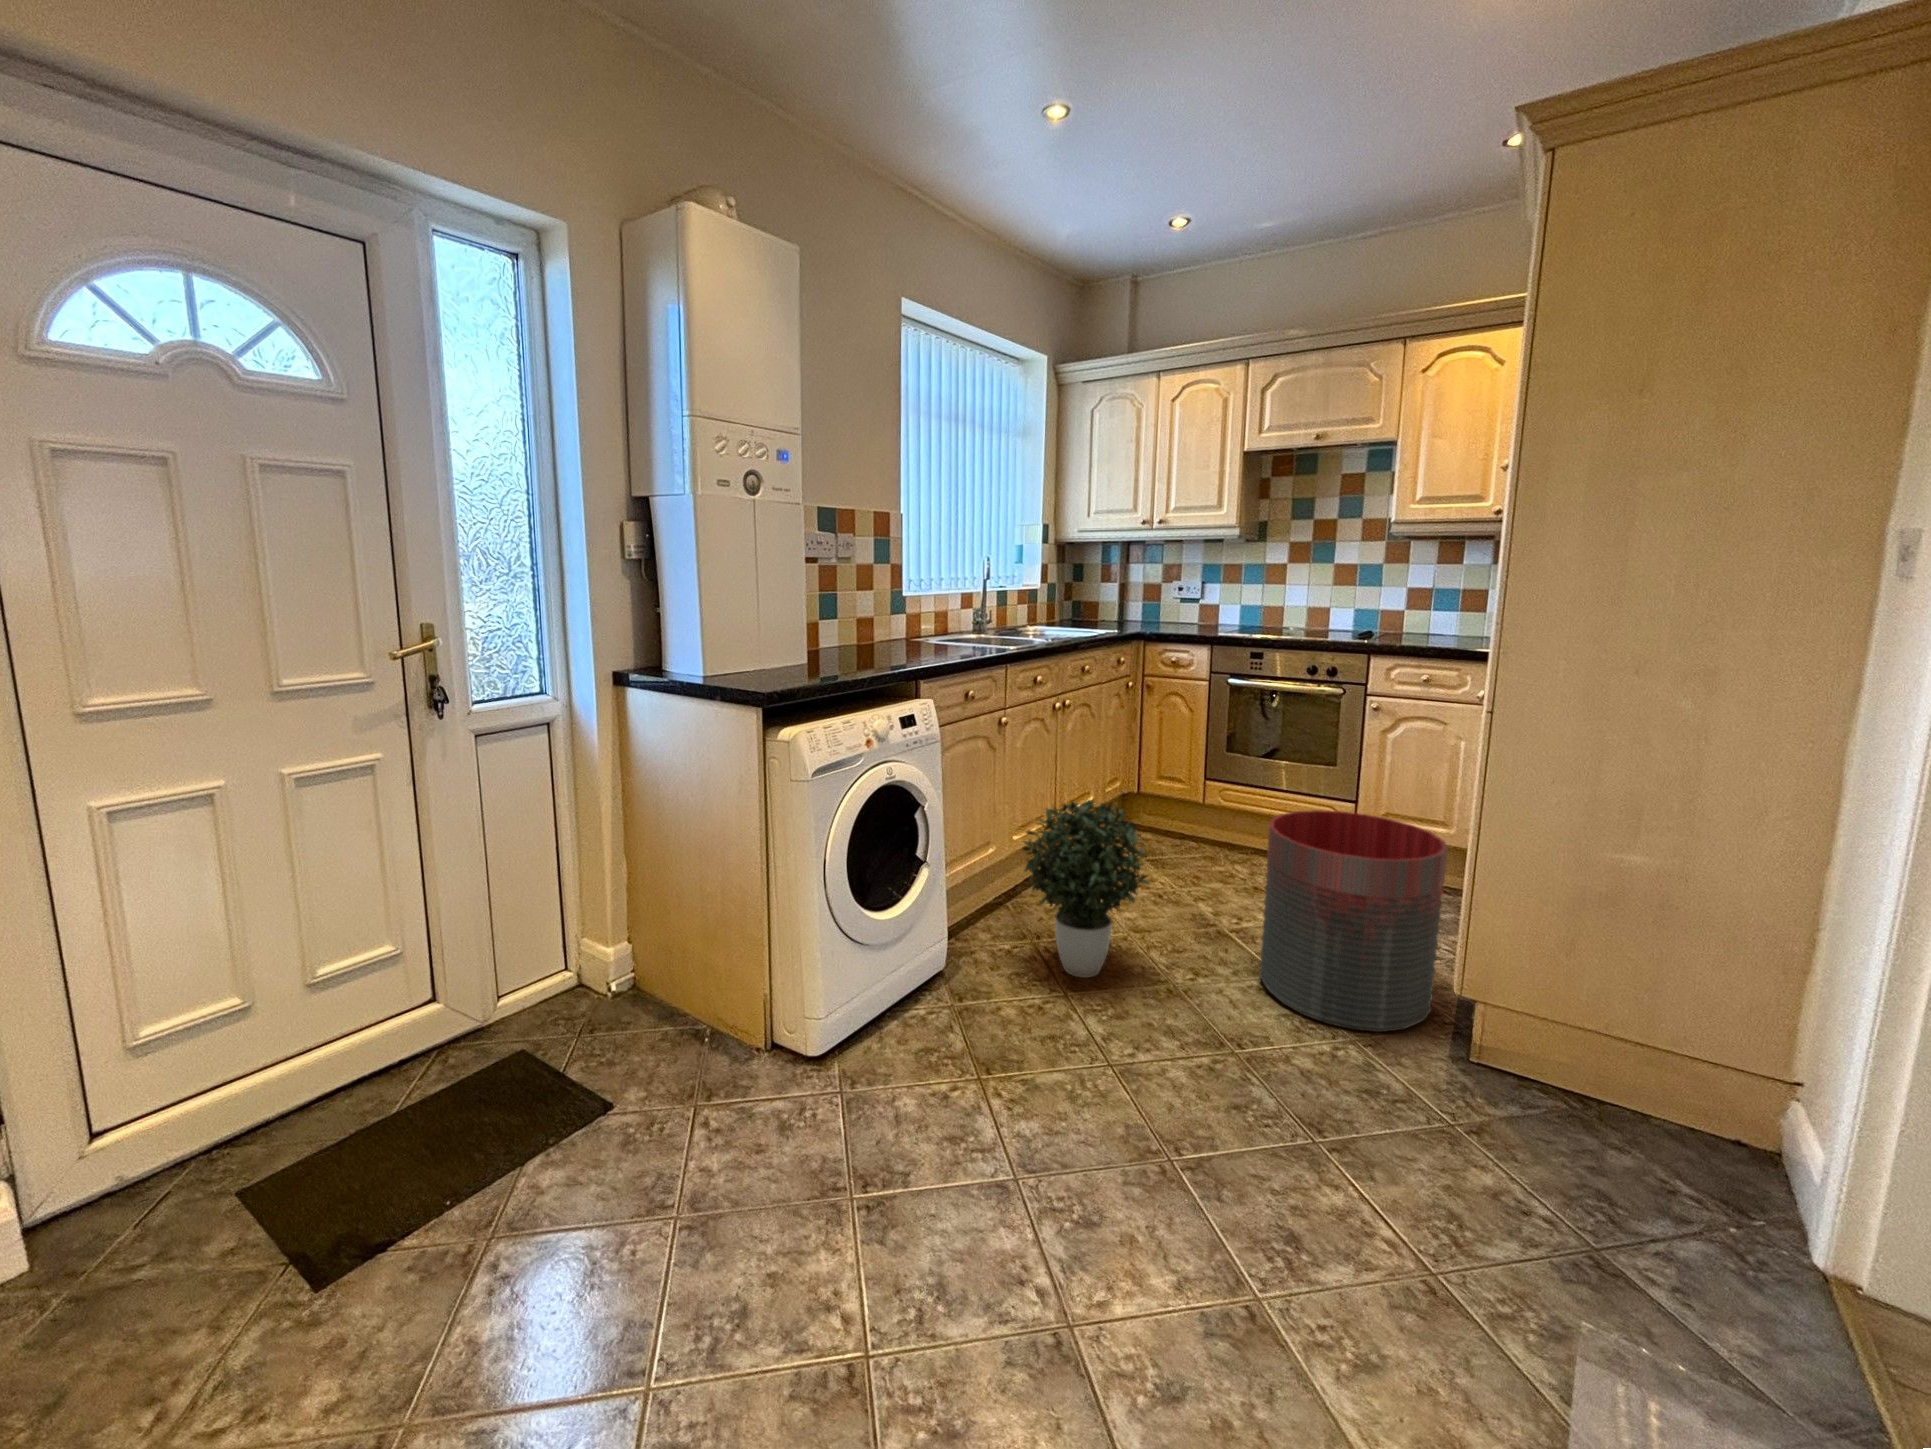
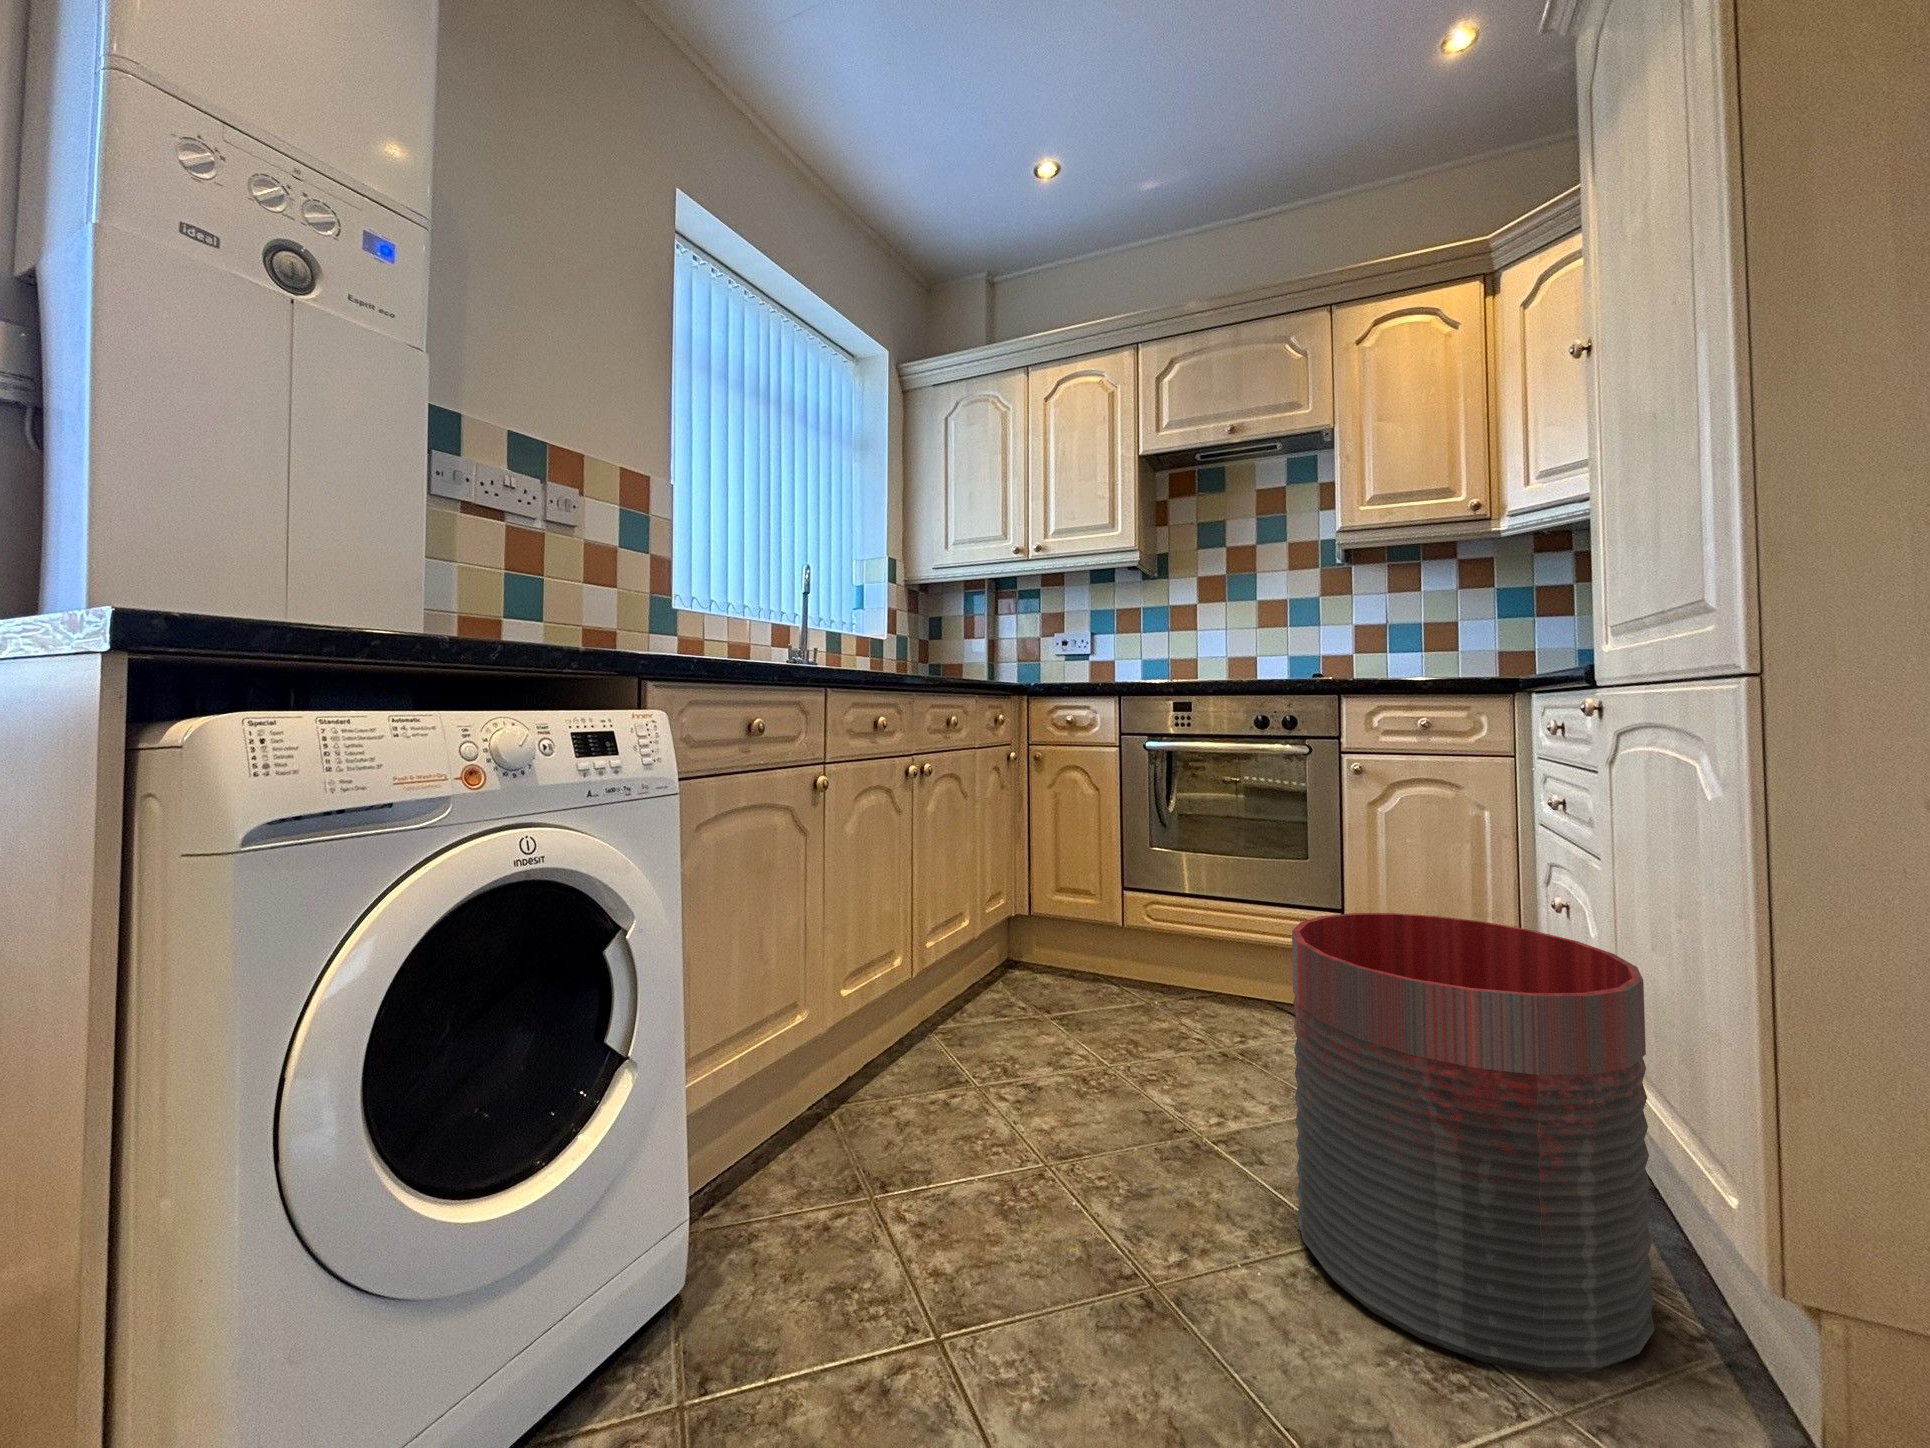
potted plant: present [1023,800,1149,978] -> none [847,908,1094,1281]

